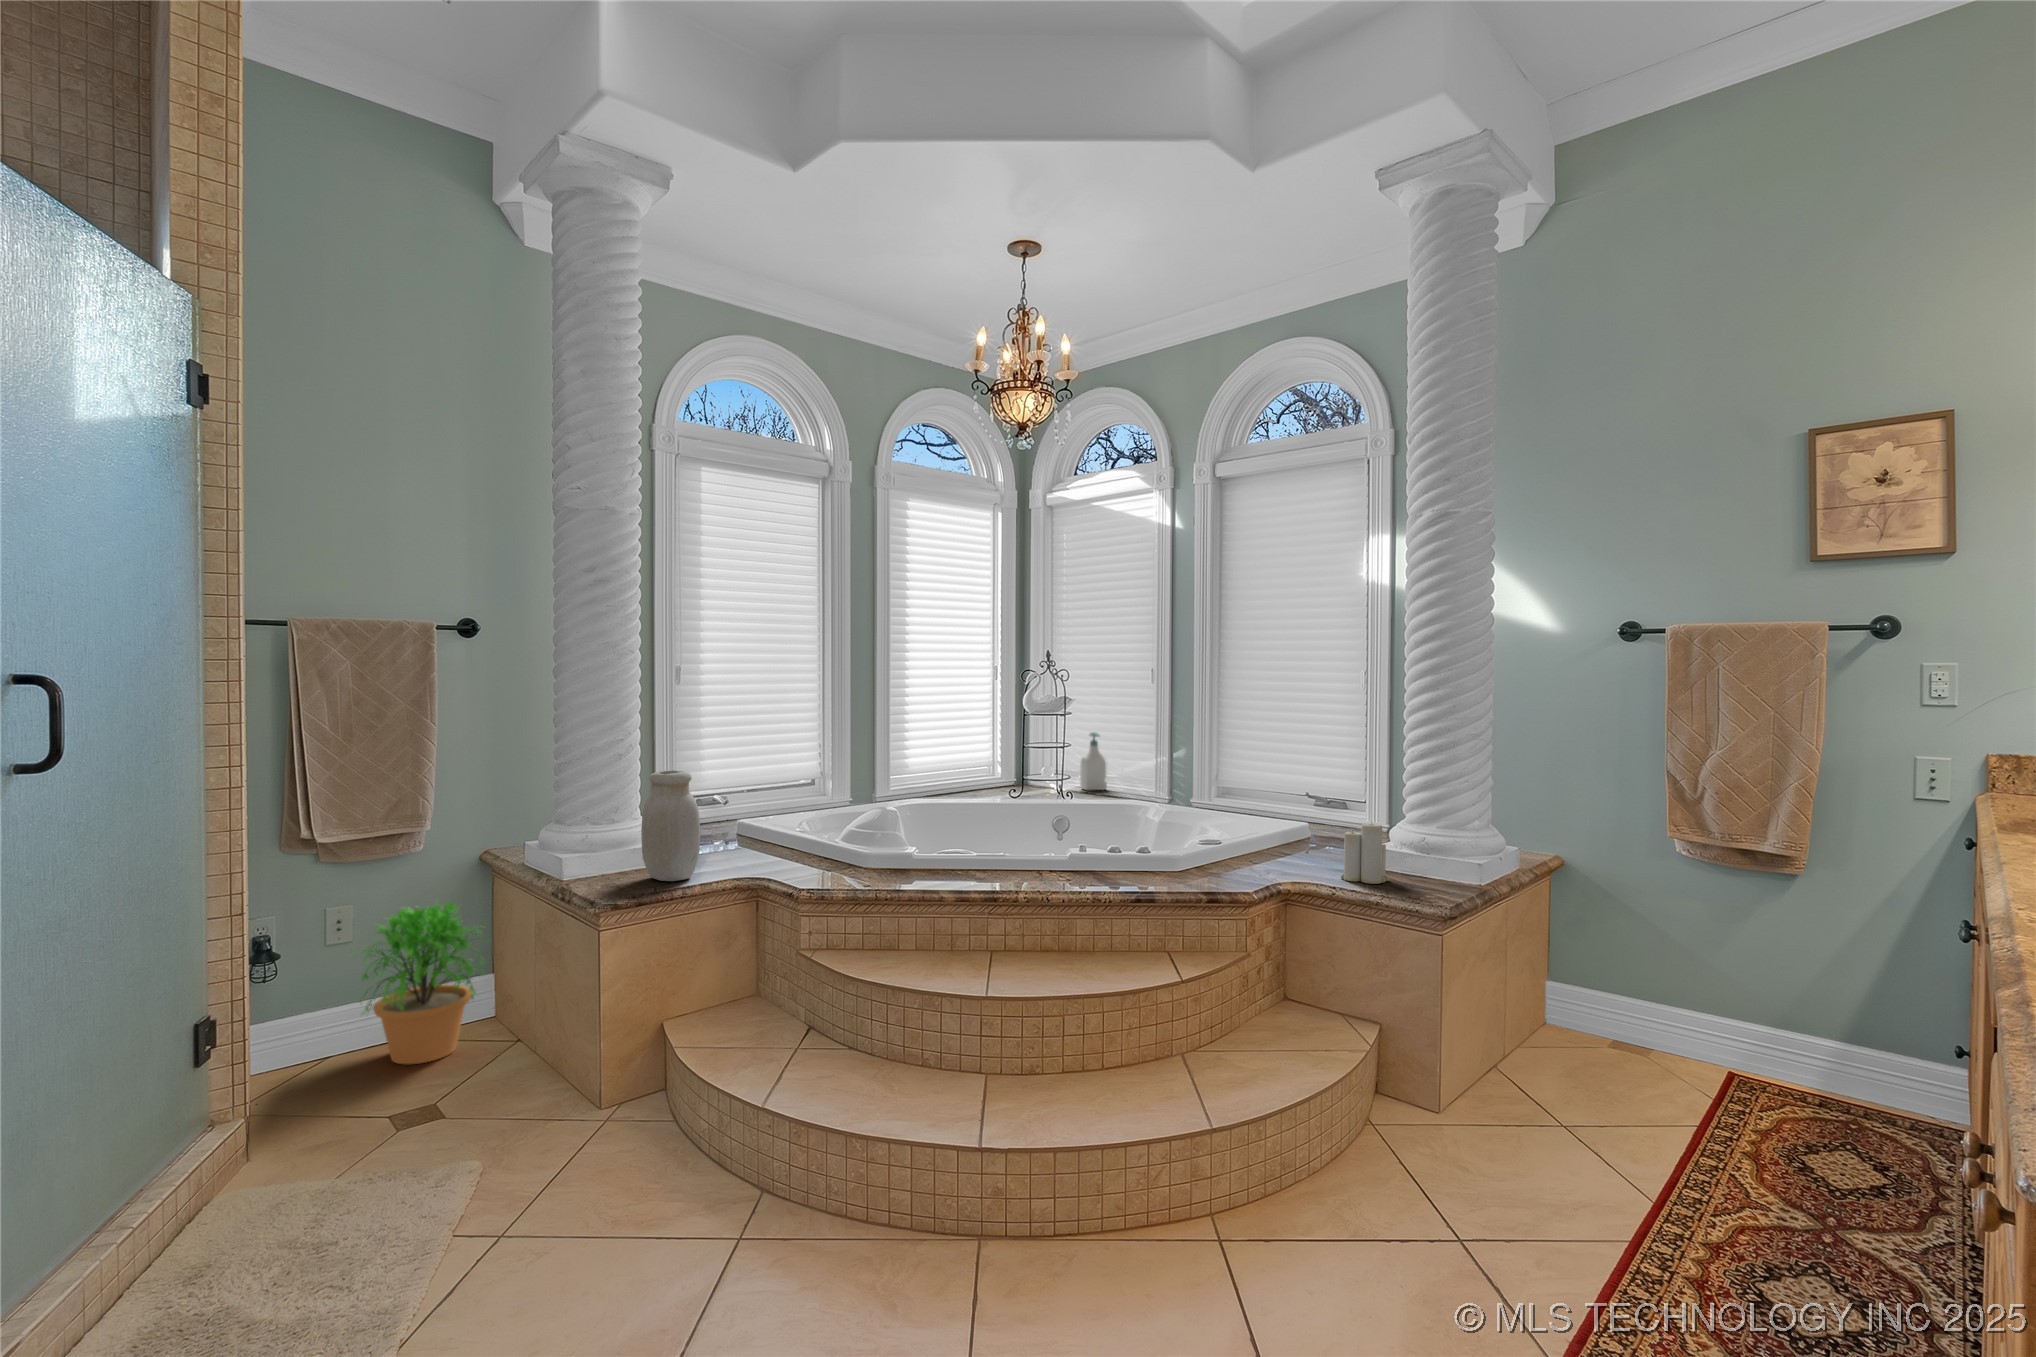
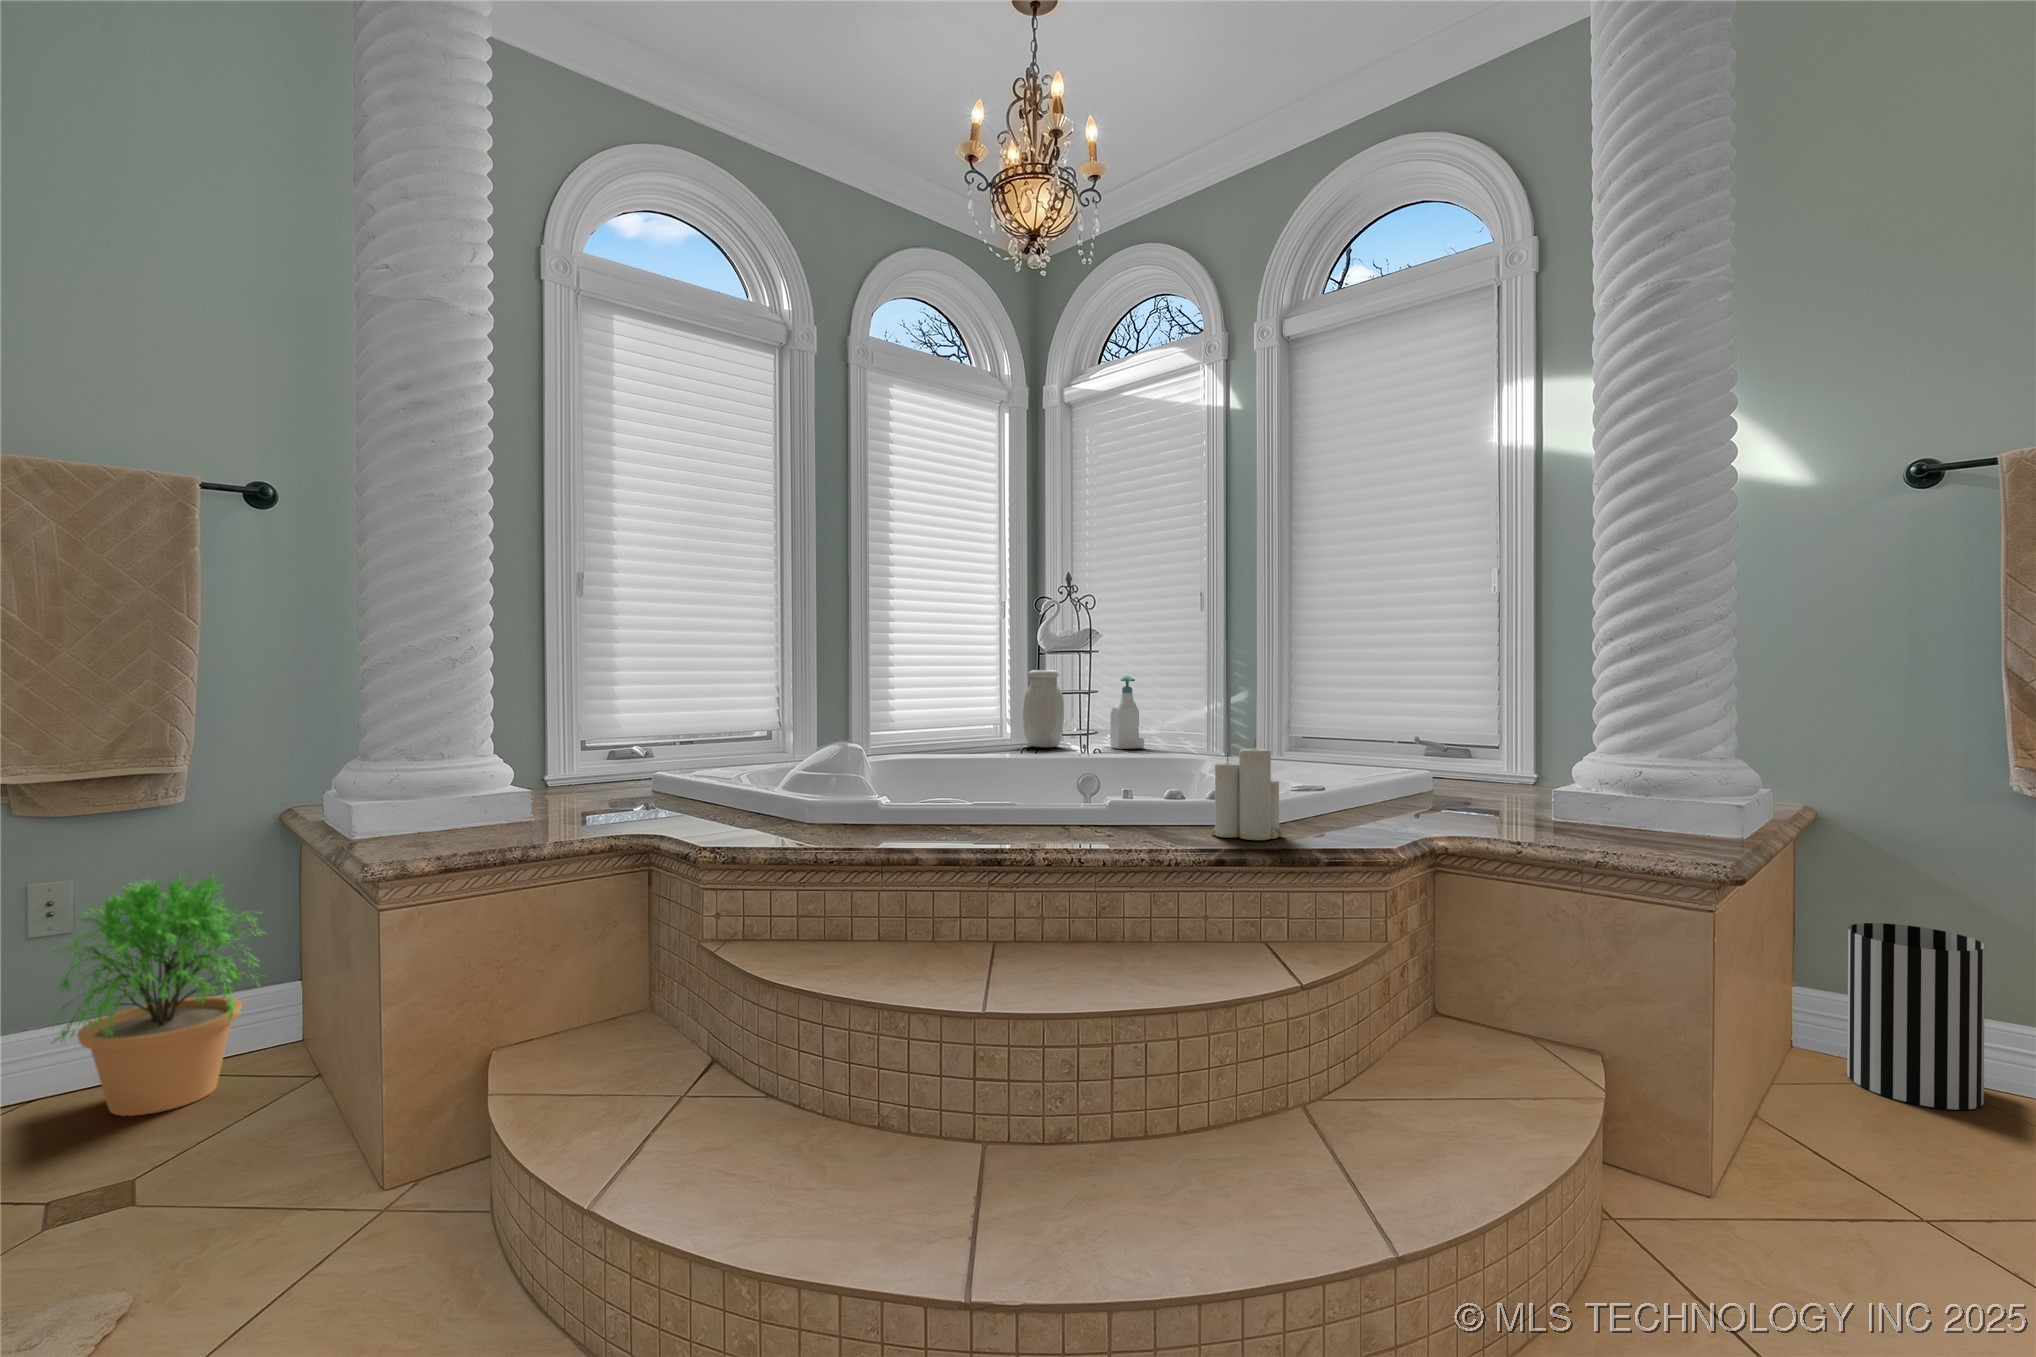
jar: present [641,770,700,881] -> present [1023,670,1064,747]
candle: present [1341,823,1389,884] -> present [1212,740,1284,840]
wastebasket: none [1568,939,1648,1063] -> present [1847,923,1985,1110]

